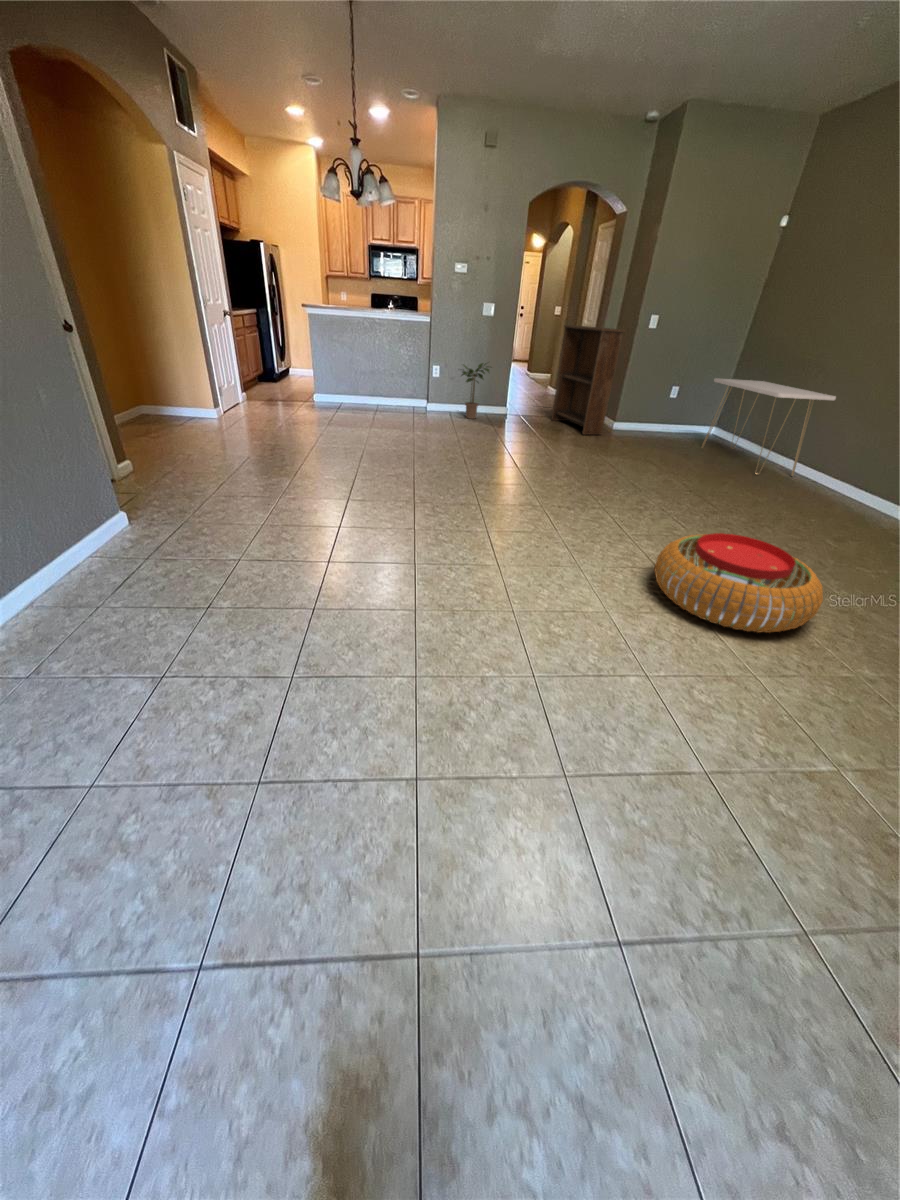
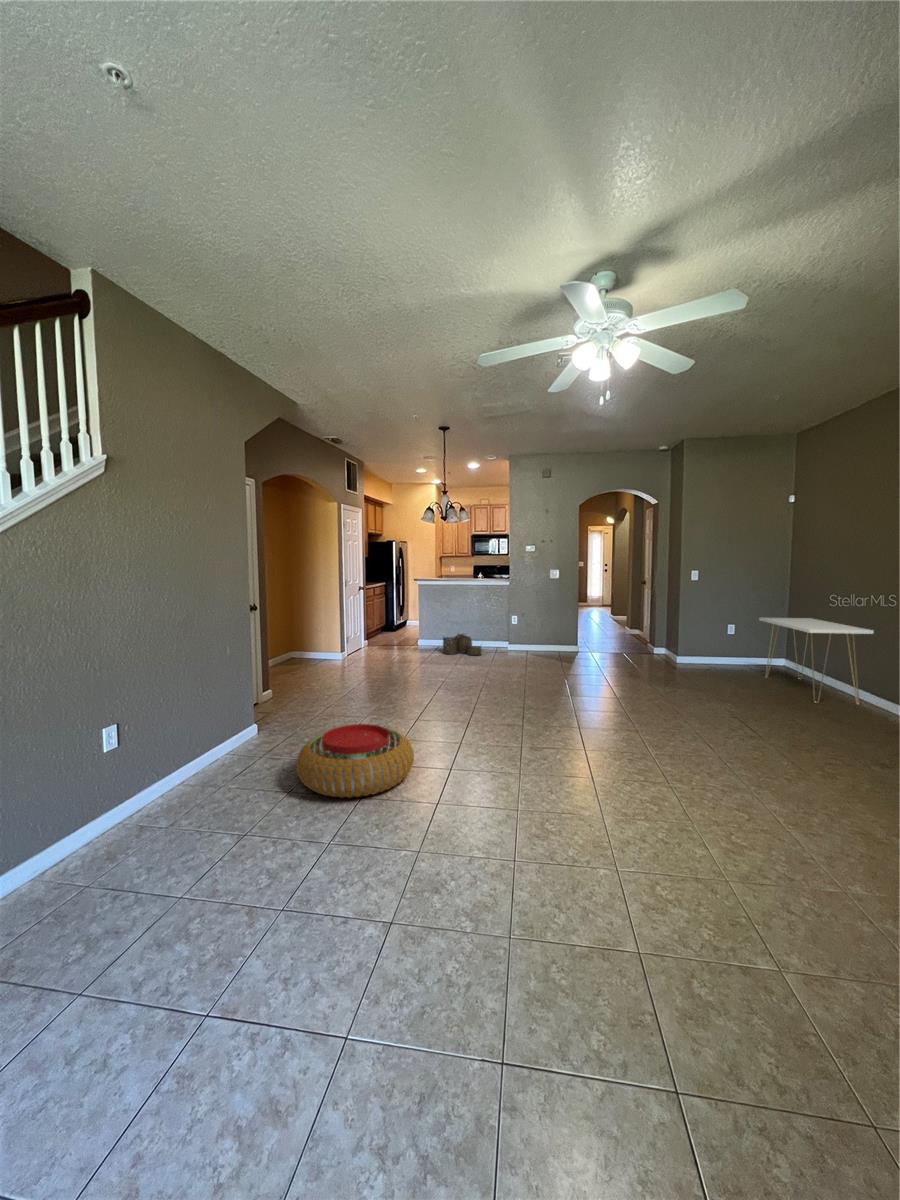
bookshelf: present [551,325,625,435] -> none [619,582,667,668]
potted plant: present [461,363,489,419] -> none [531,611,561,656]
woven basket: none [347,386,397,416] -> present [443,634,482,655]
pouf: present [654,533,823,633] -> present [296,724,414,798]

